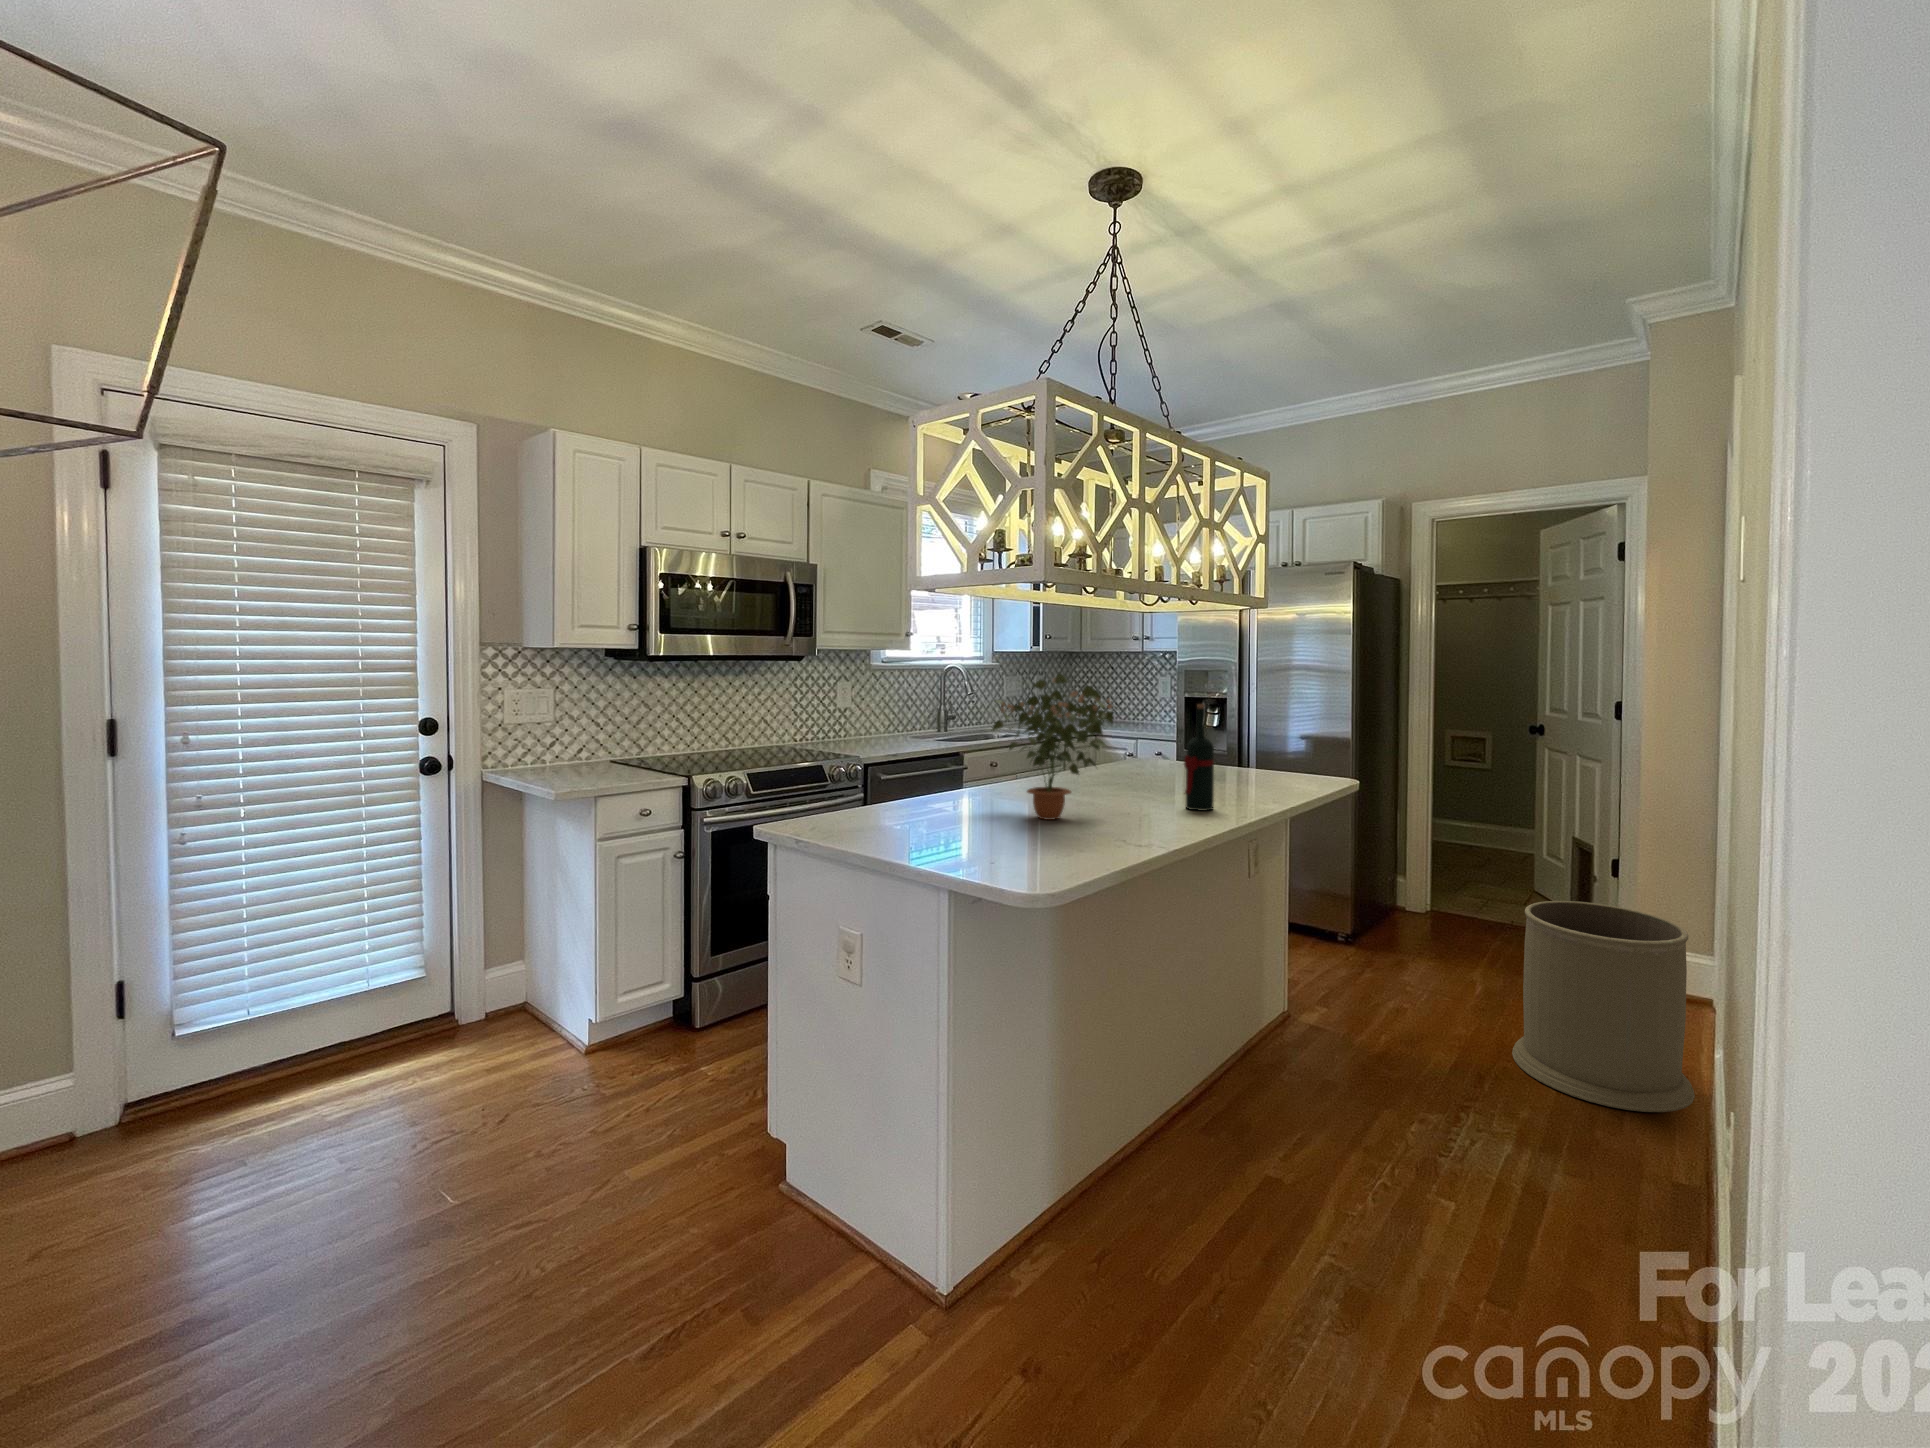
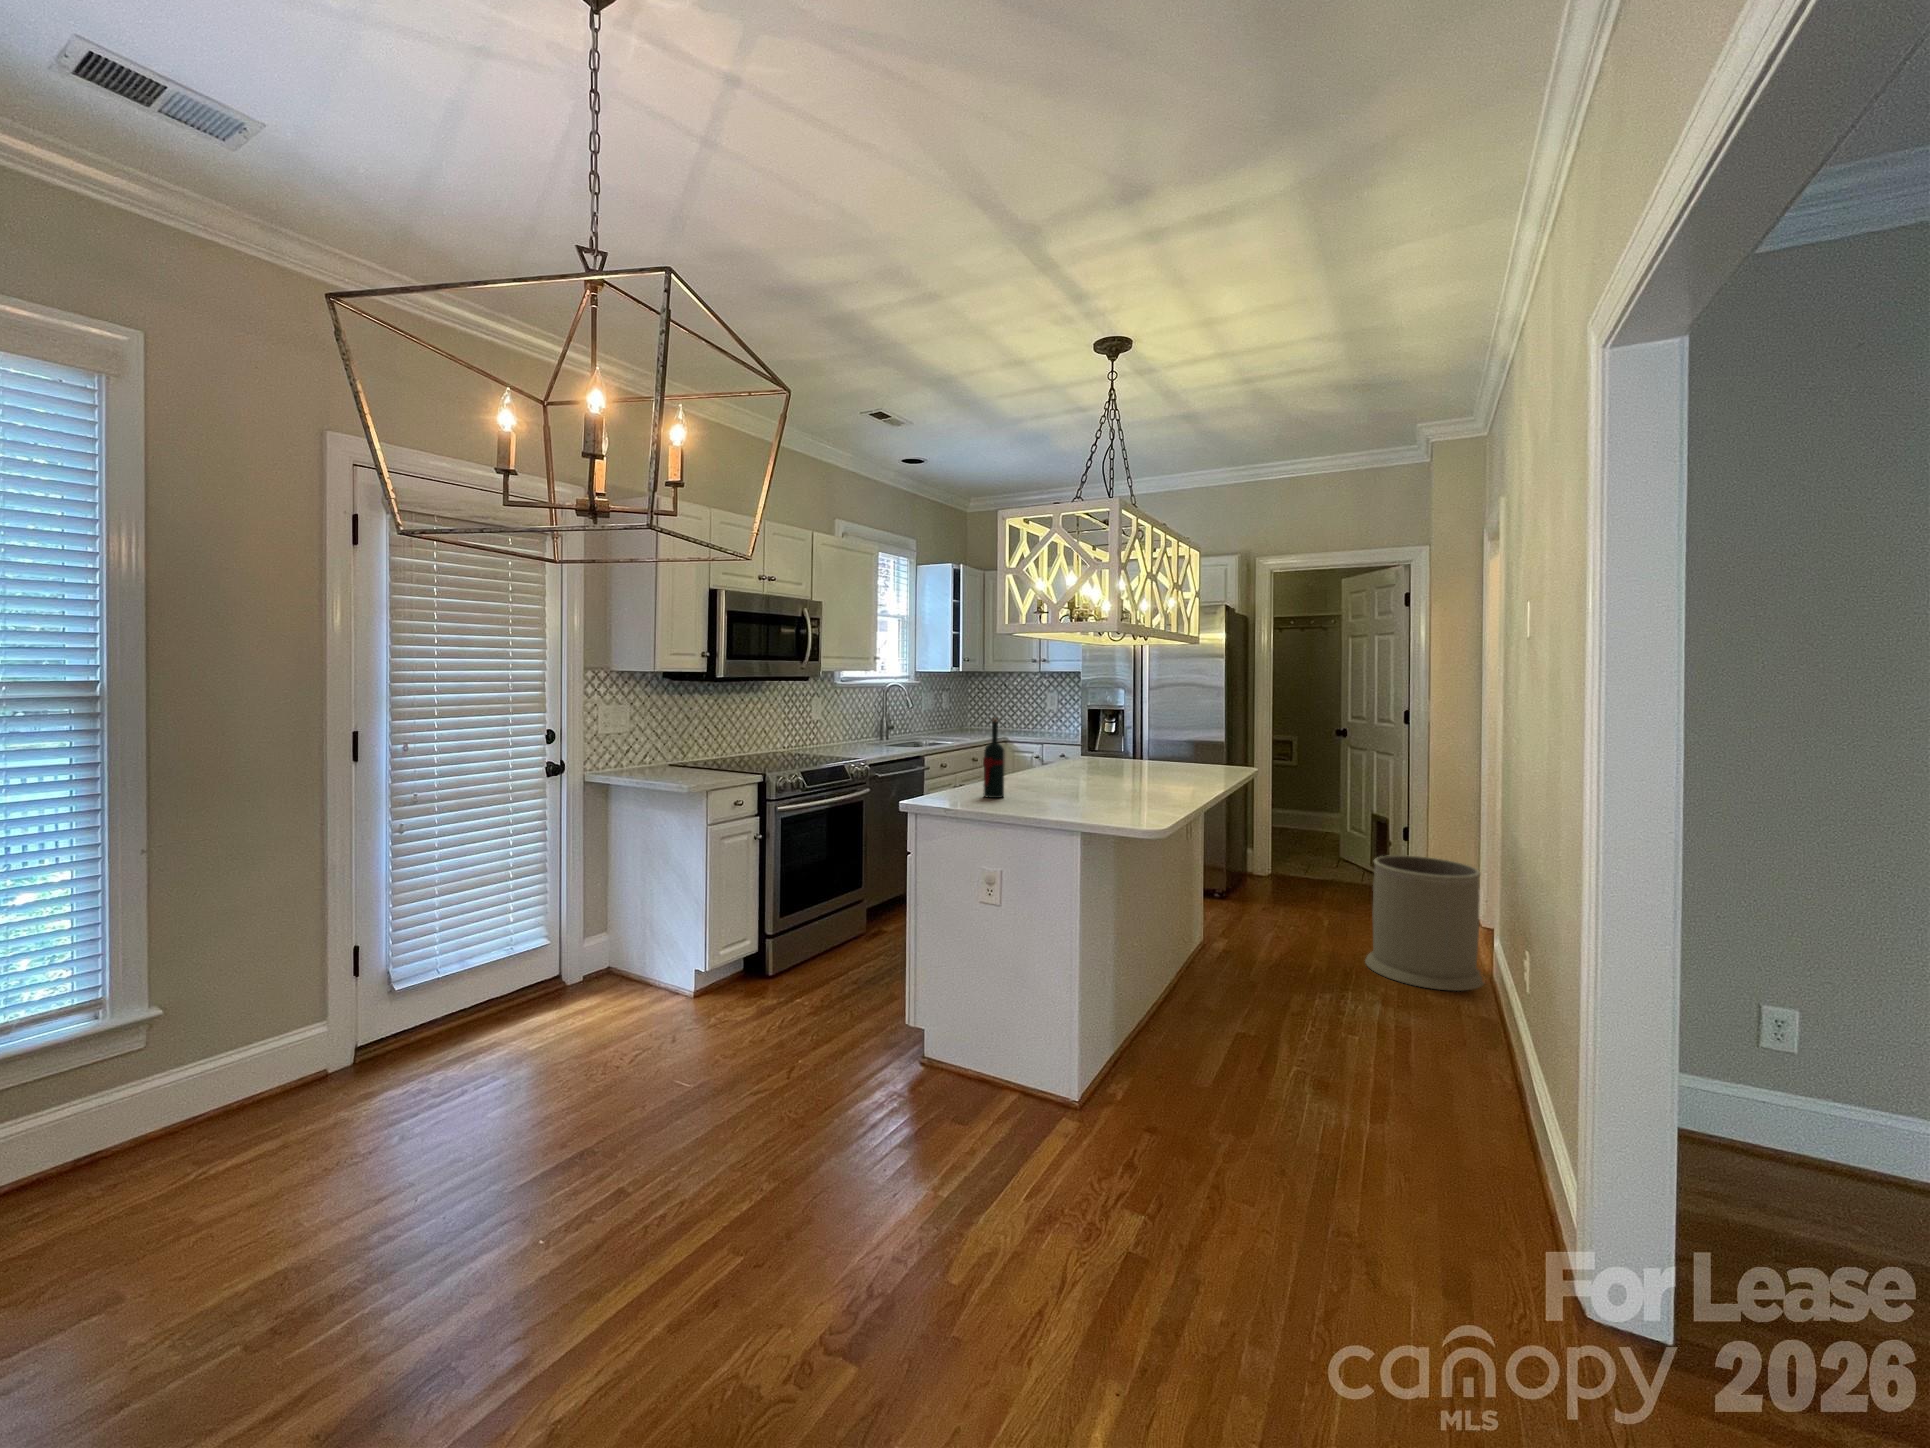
potted plant: present [992,674,1115,820] -> none [1043,696,1148,799]
wine bottle: present [1184,704,1214,811] -> present [983,718,1004,798]

